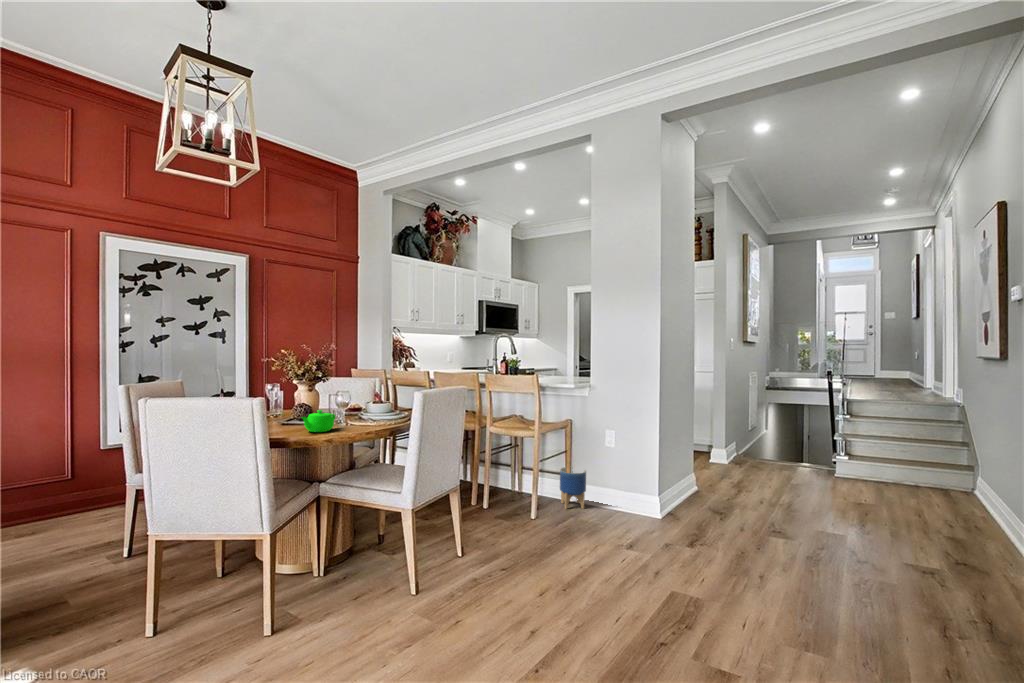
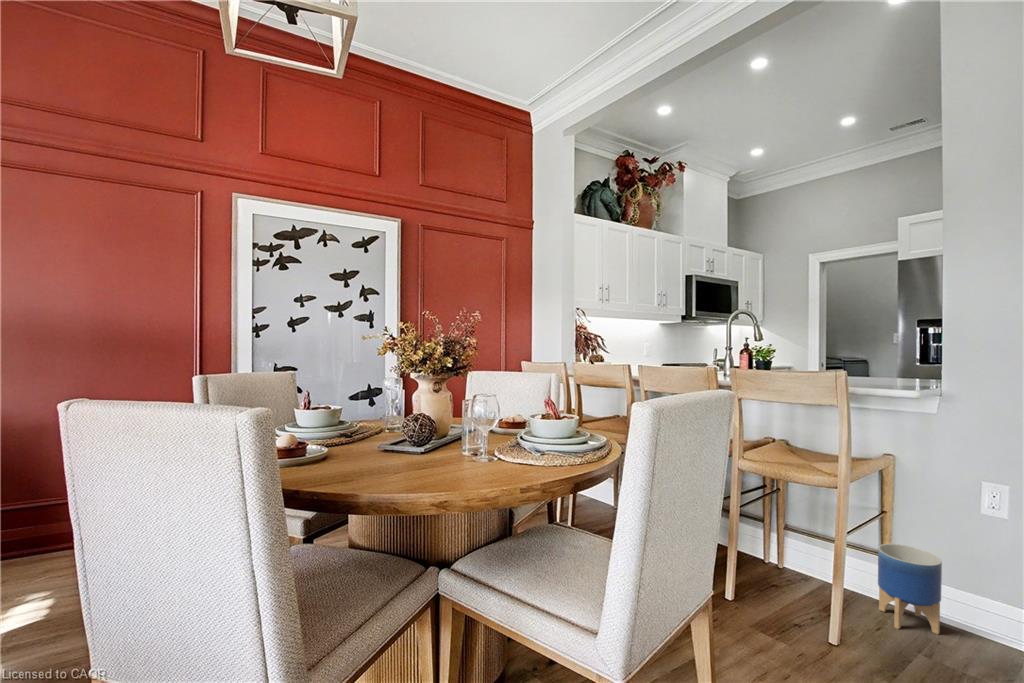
teapot: present [301,410,335,432] -> none [392,429,464,475]

